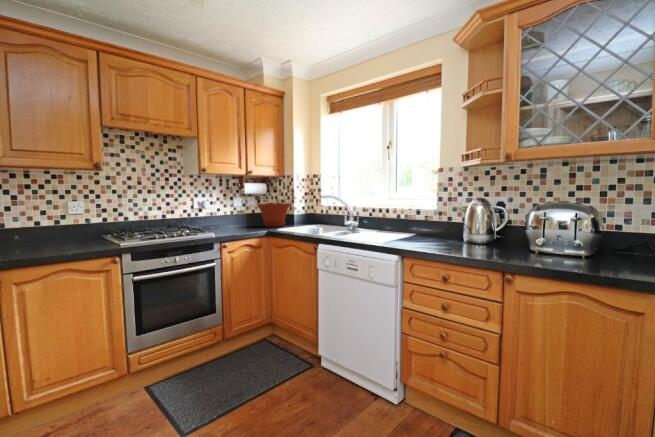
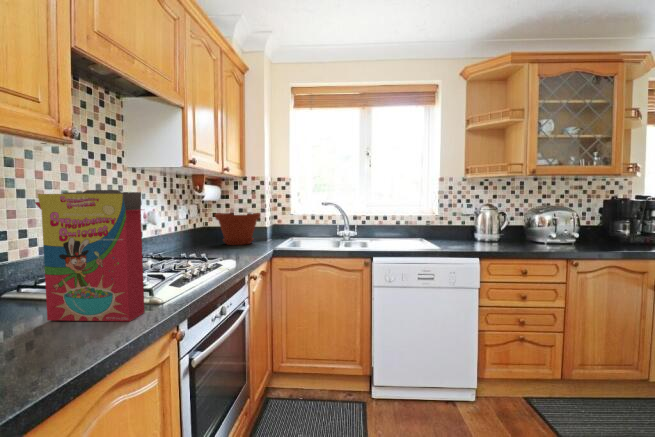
cereal box: none [74,191,101,249] -> present [35,190,144,321]

